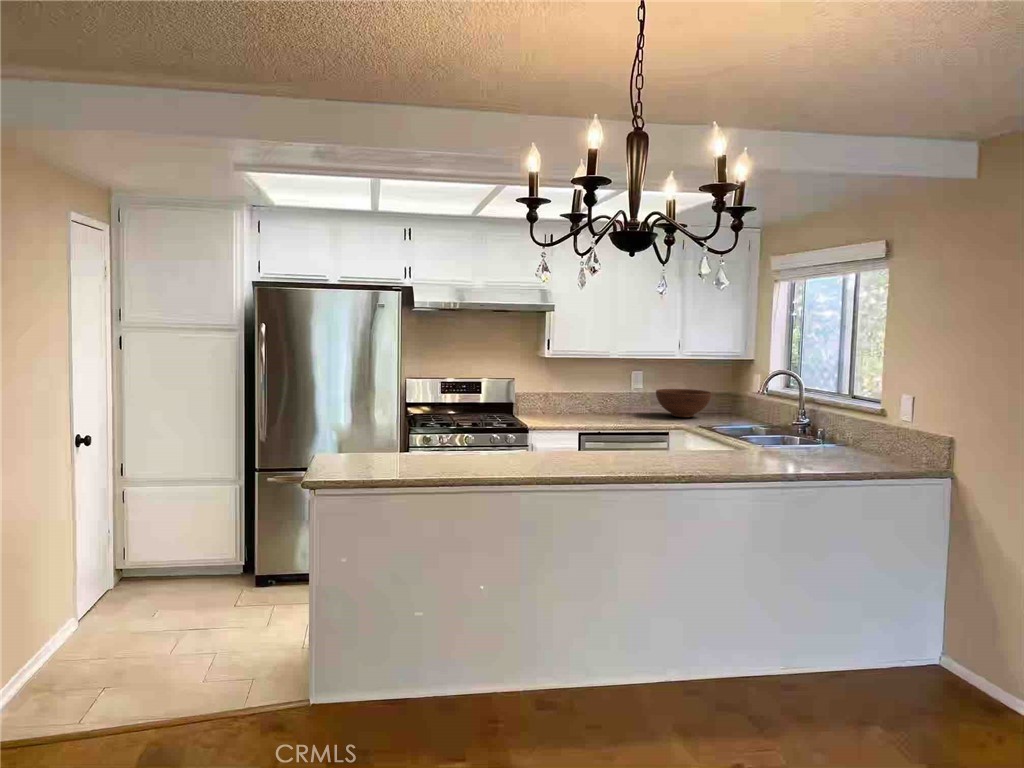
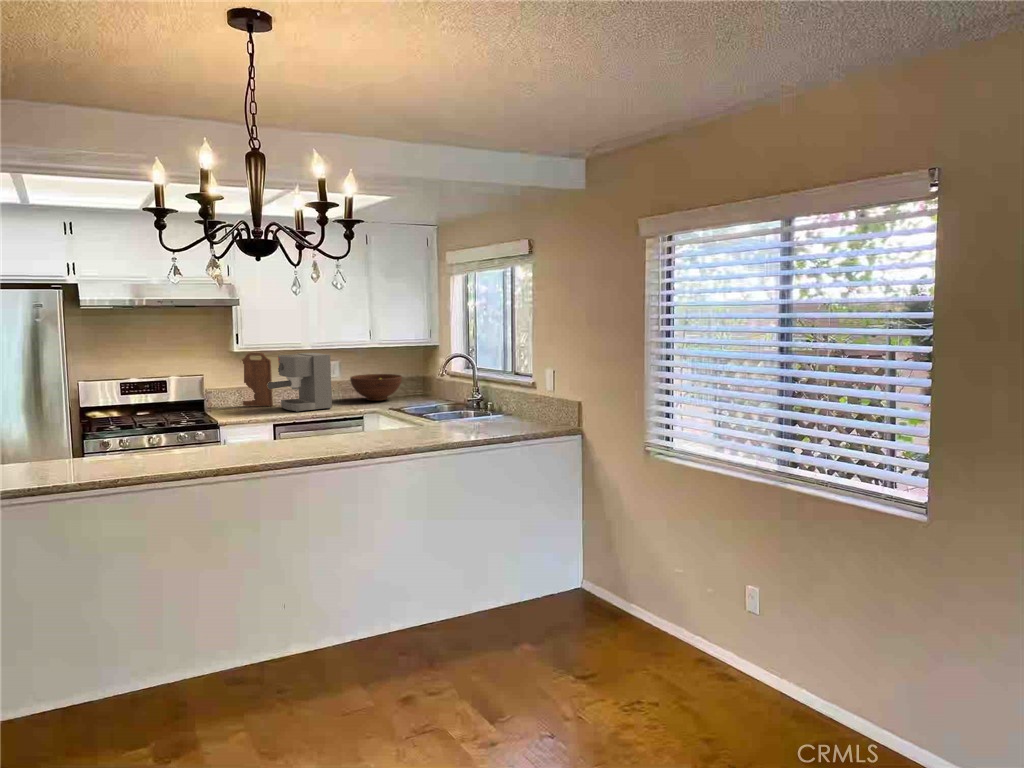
cutting board: none [547,360,578,415] -> present [242,353,273,406]
coffee maker: none [575,362,640,423] -> present [268,353,332,412]

